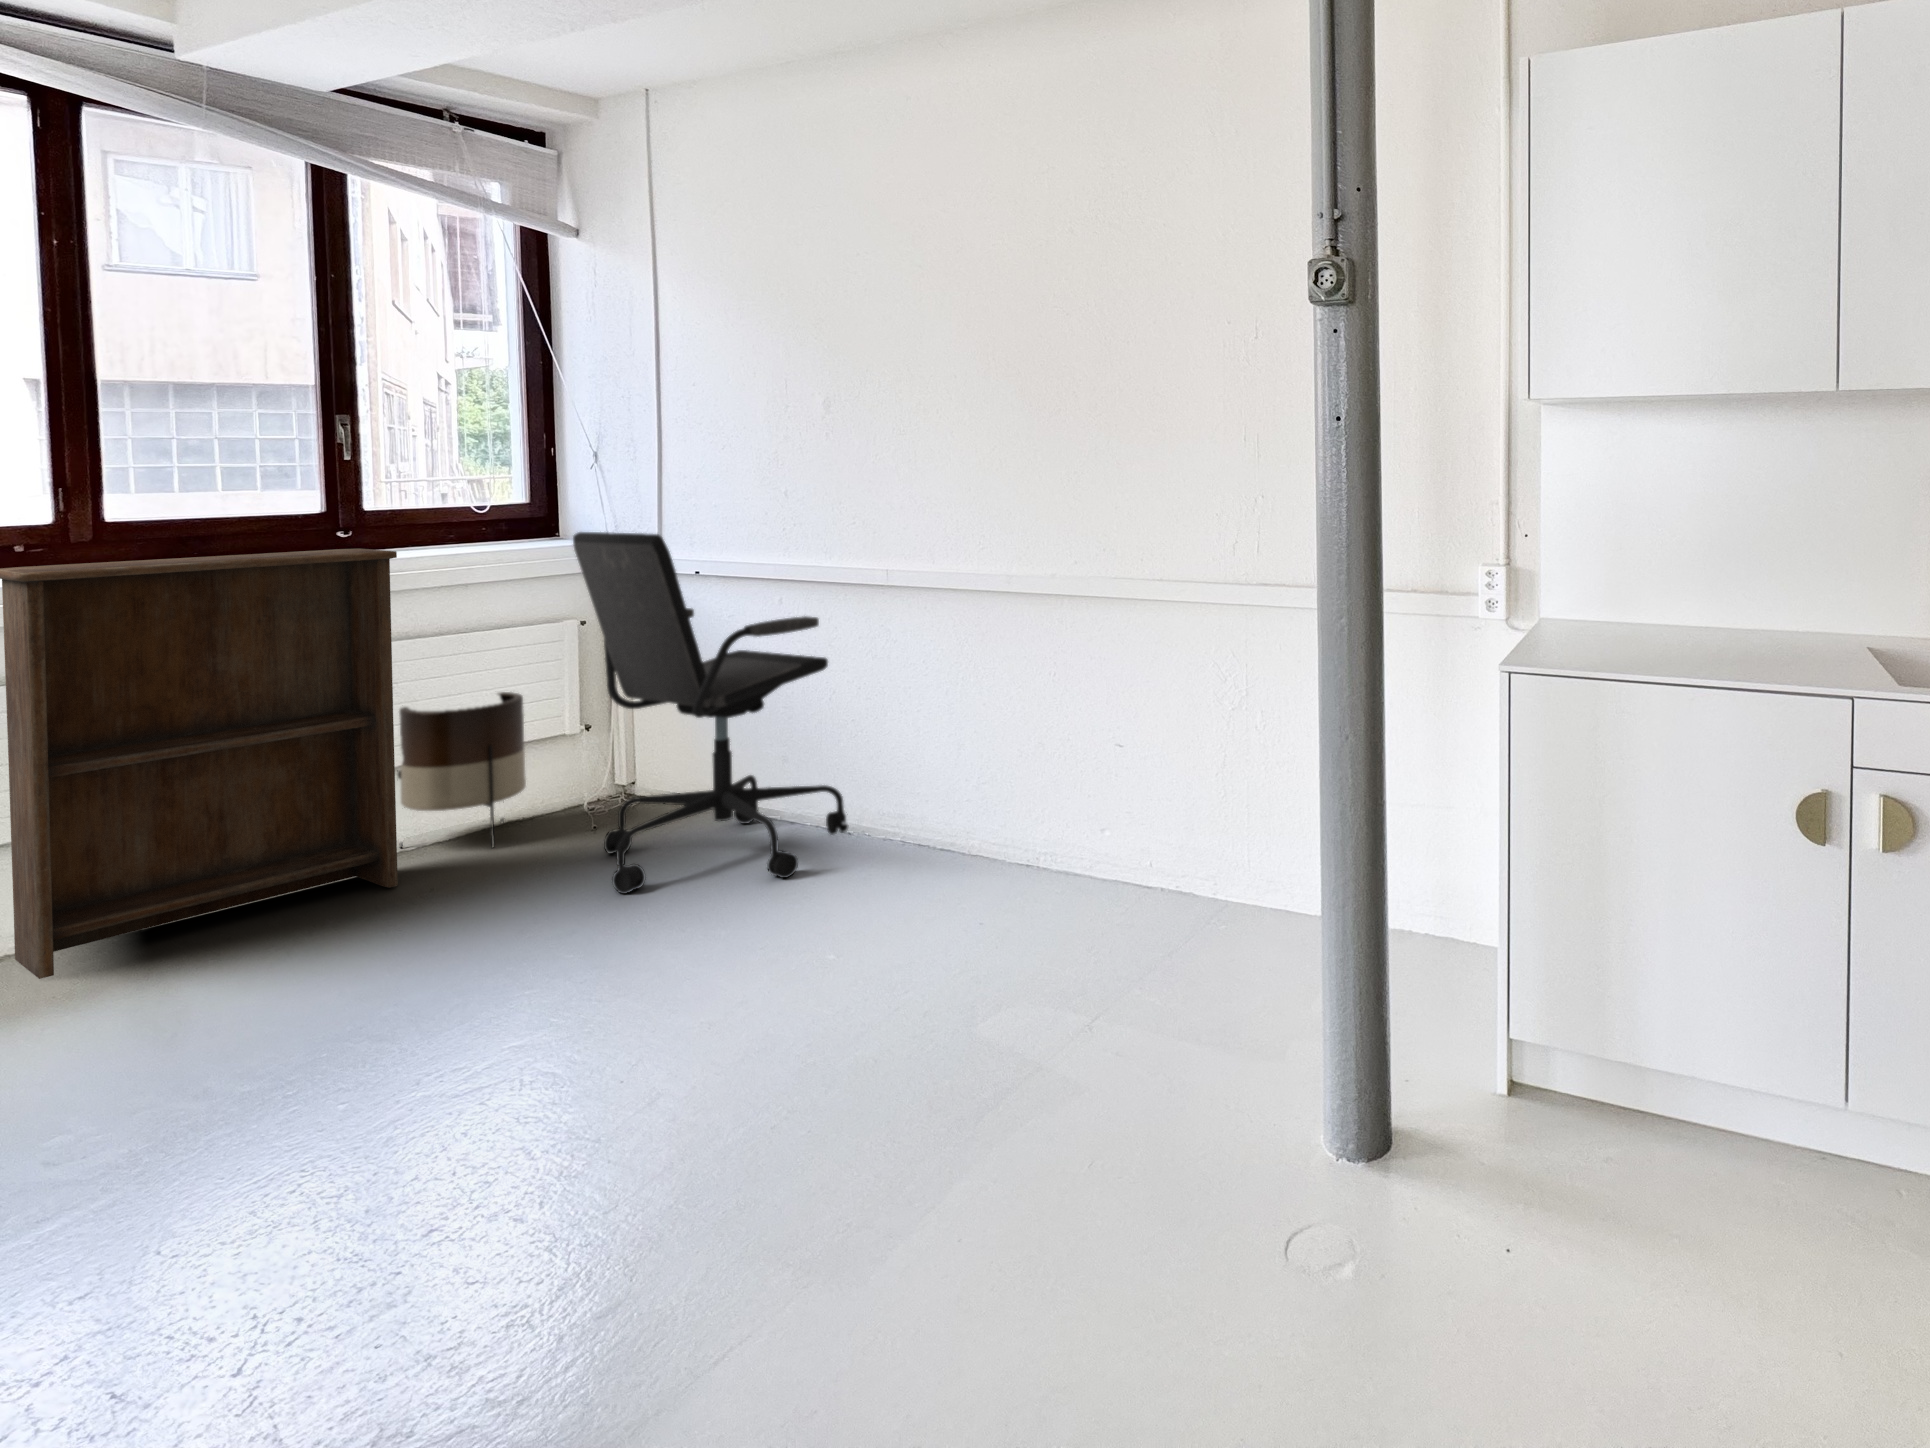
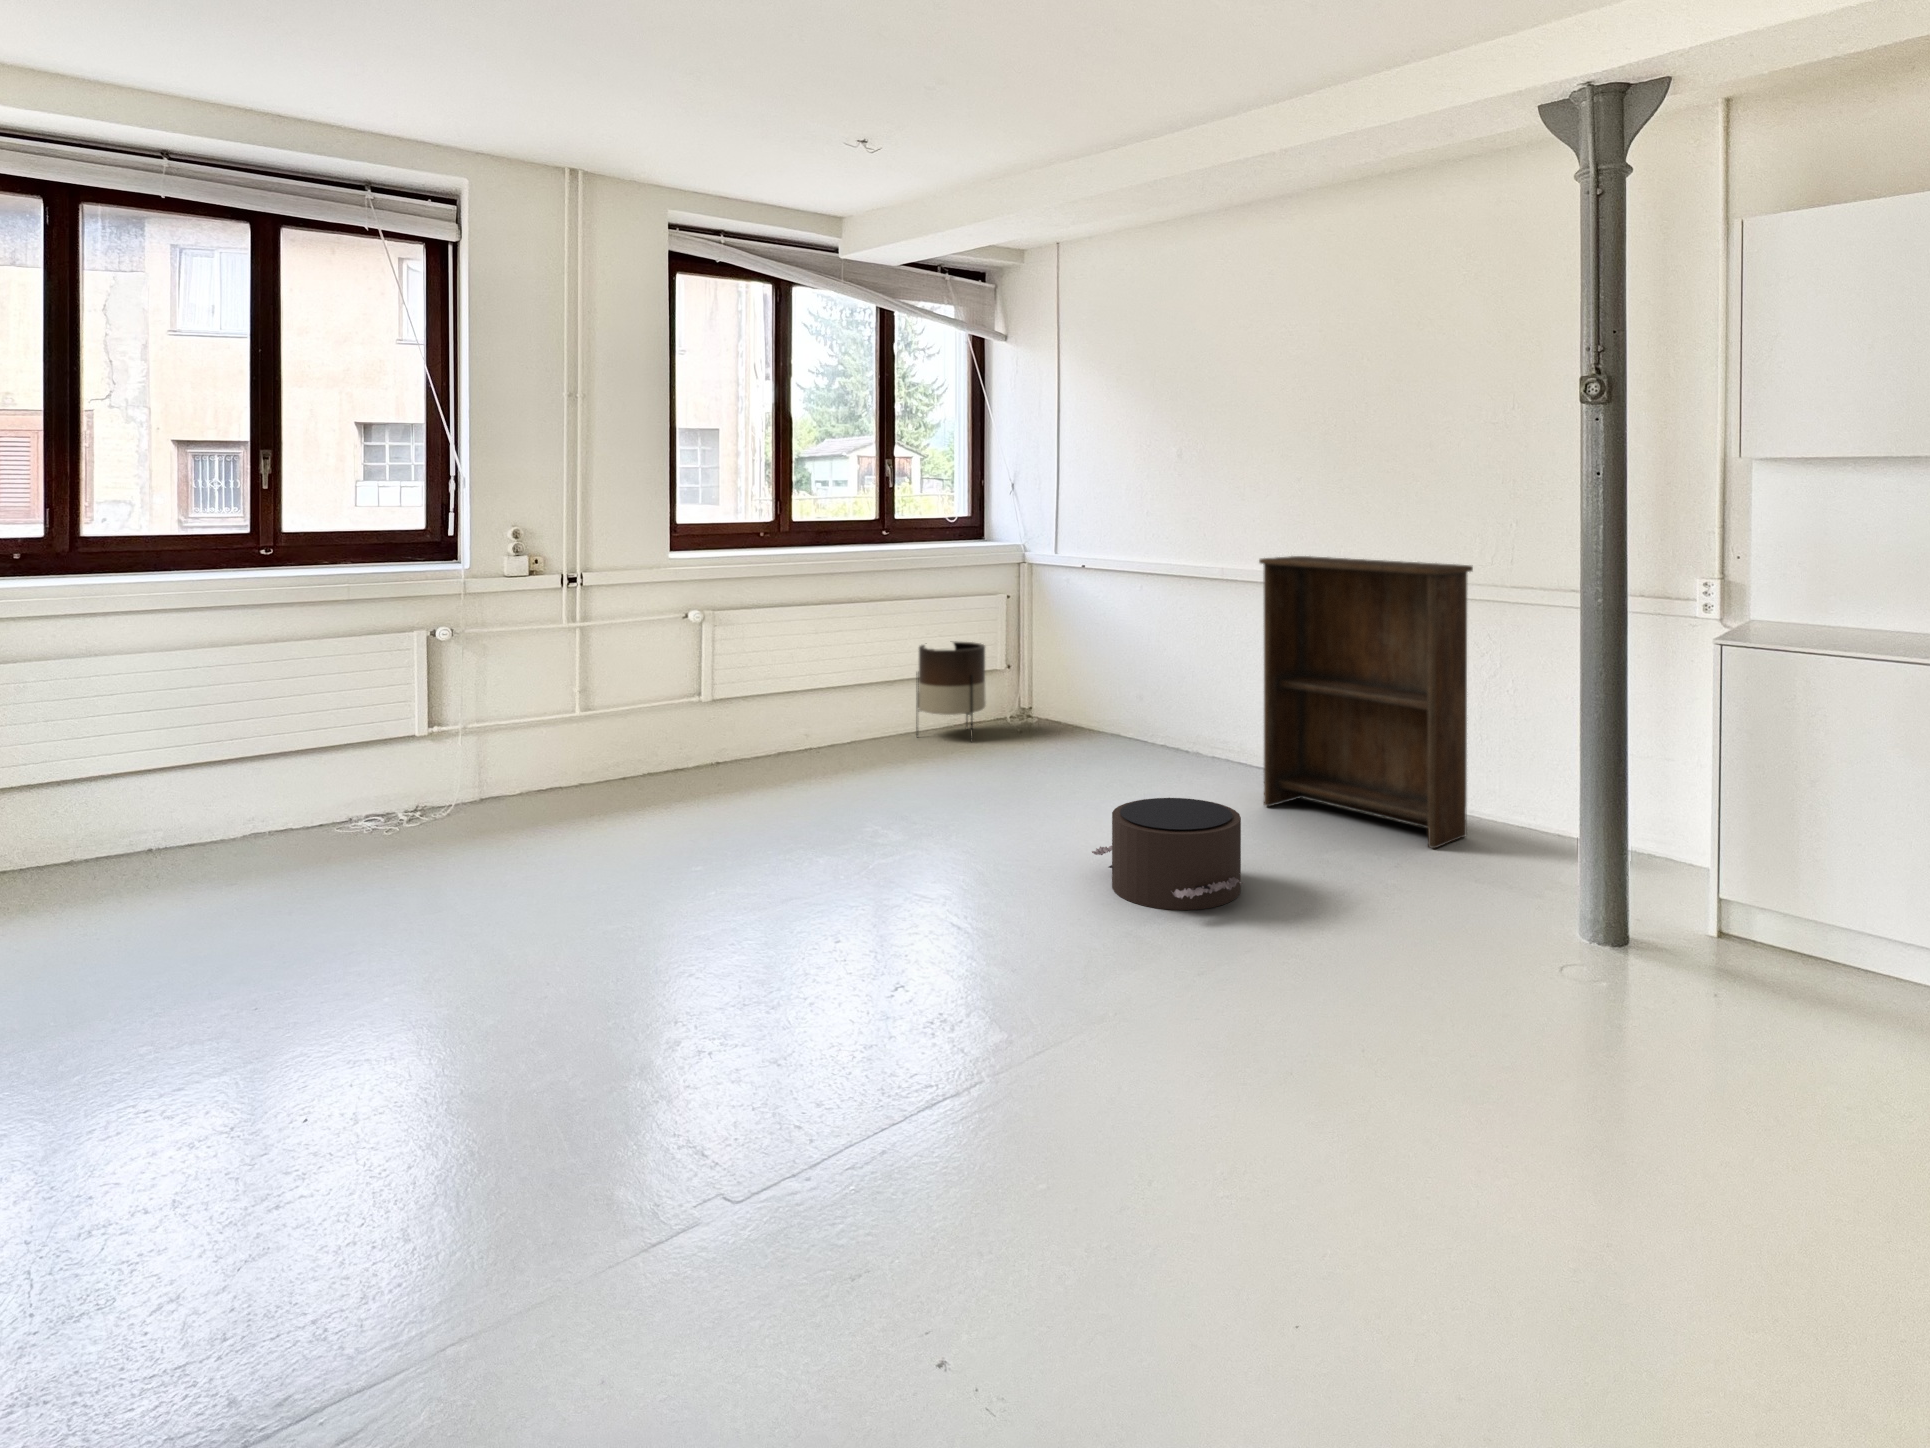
office chair: present [573,532,848,894] -> none [1039,537,1197,775]
bookshelf: present [0,549,398,979] -> present [1259,556,1473,848]
pouf: none [517,970,790,1213] -> present [1092,798,1244,910]

